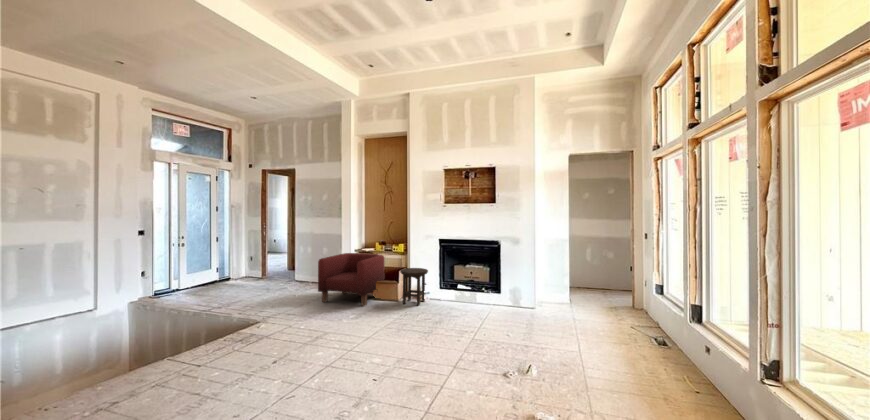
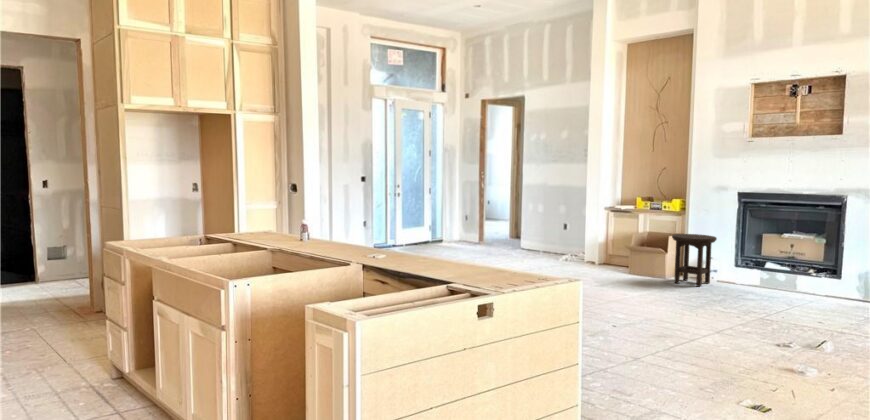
armchair: present [318,253,385,306] -> none [556,210,649,280]

